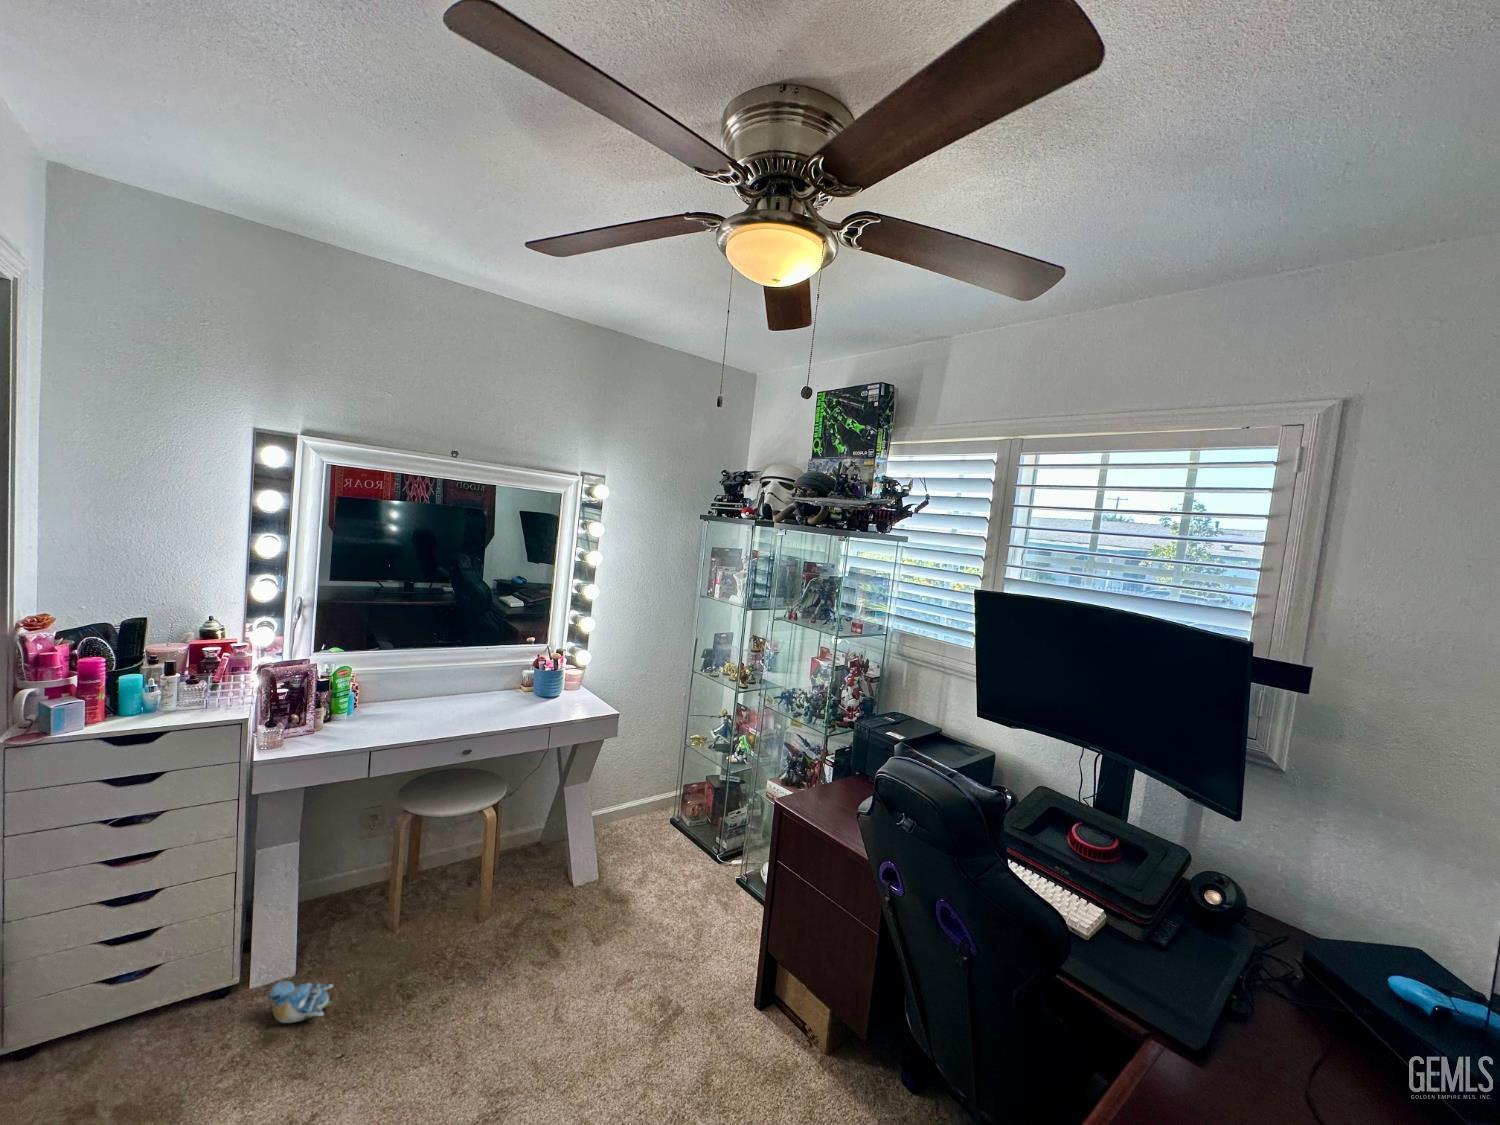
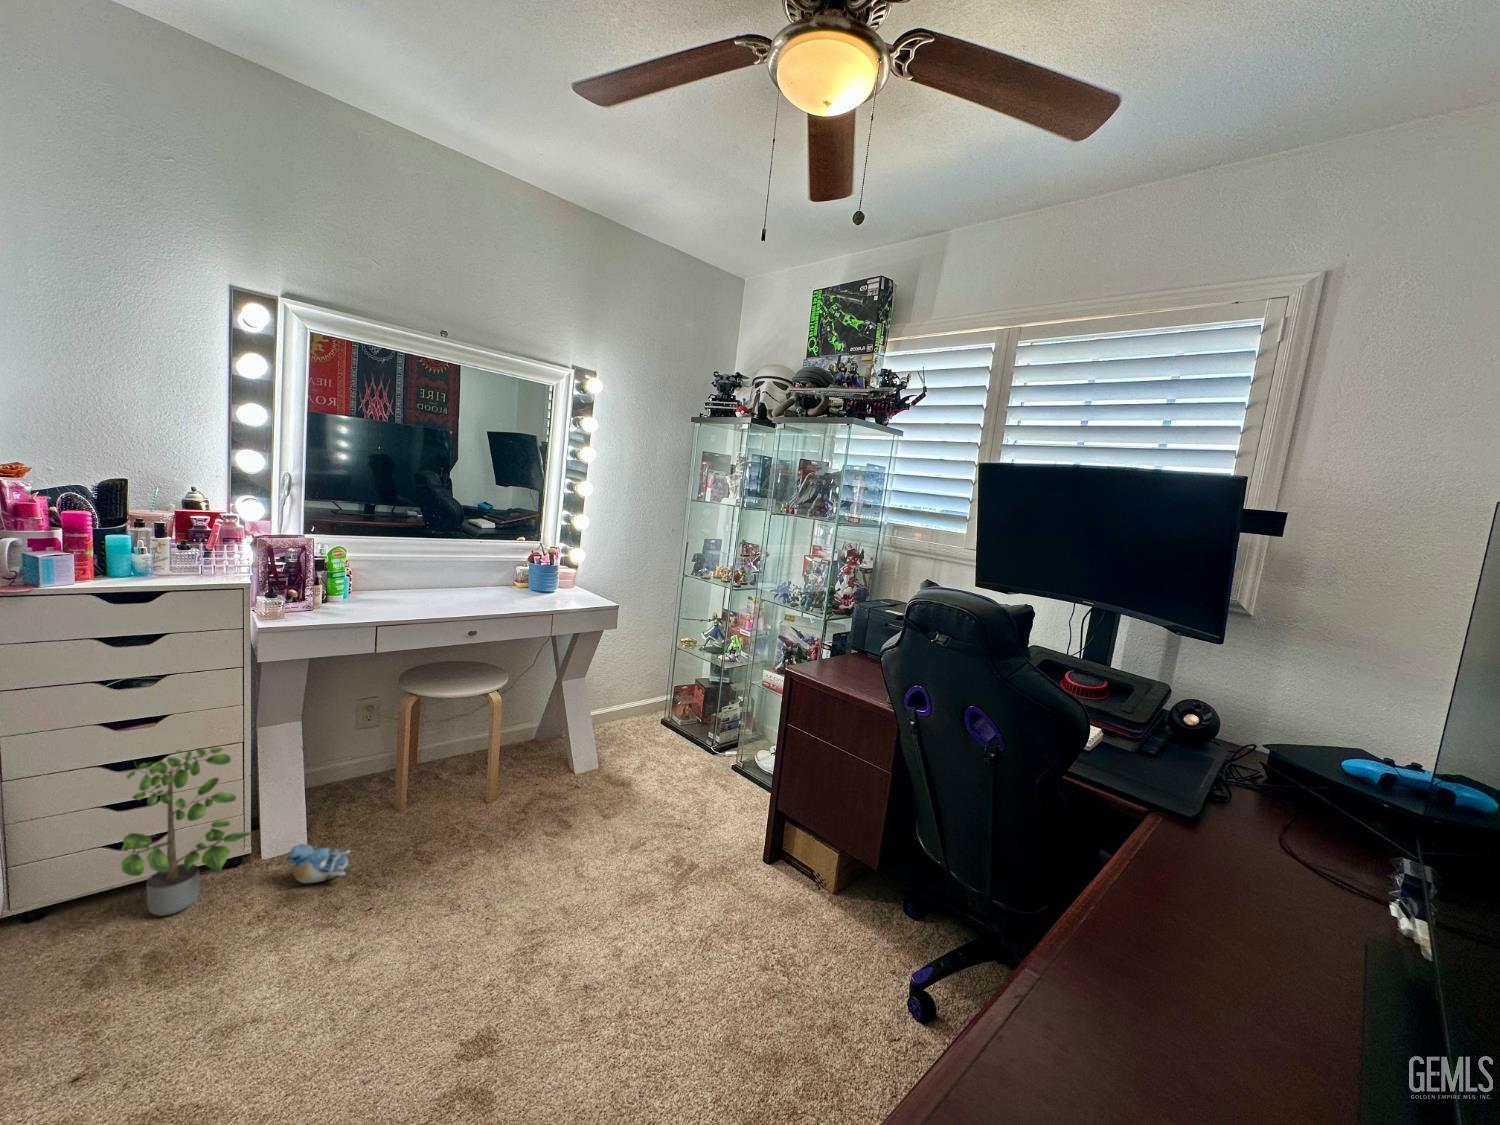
potted plant: none [103,881,240,1060] -> present [121,747,251,916]

